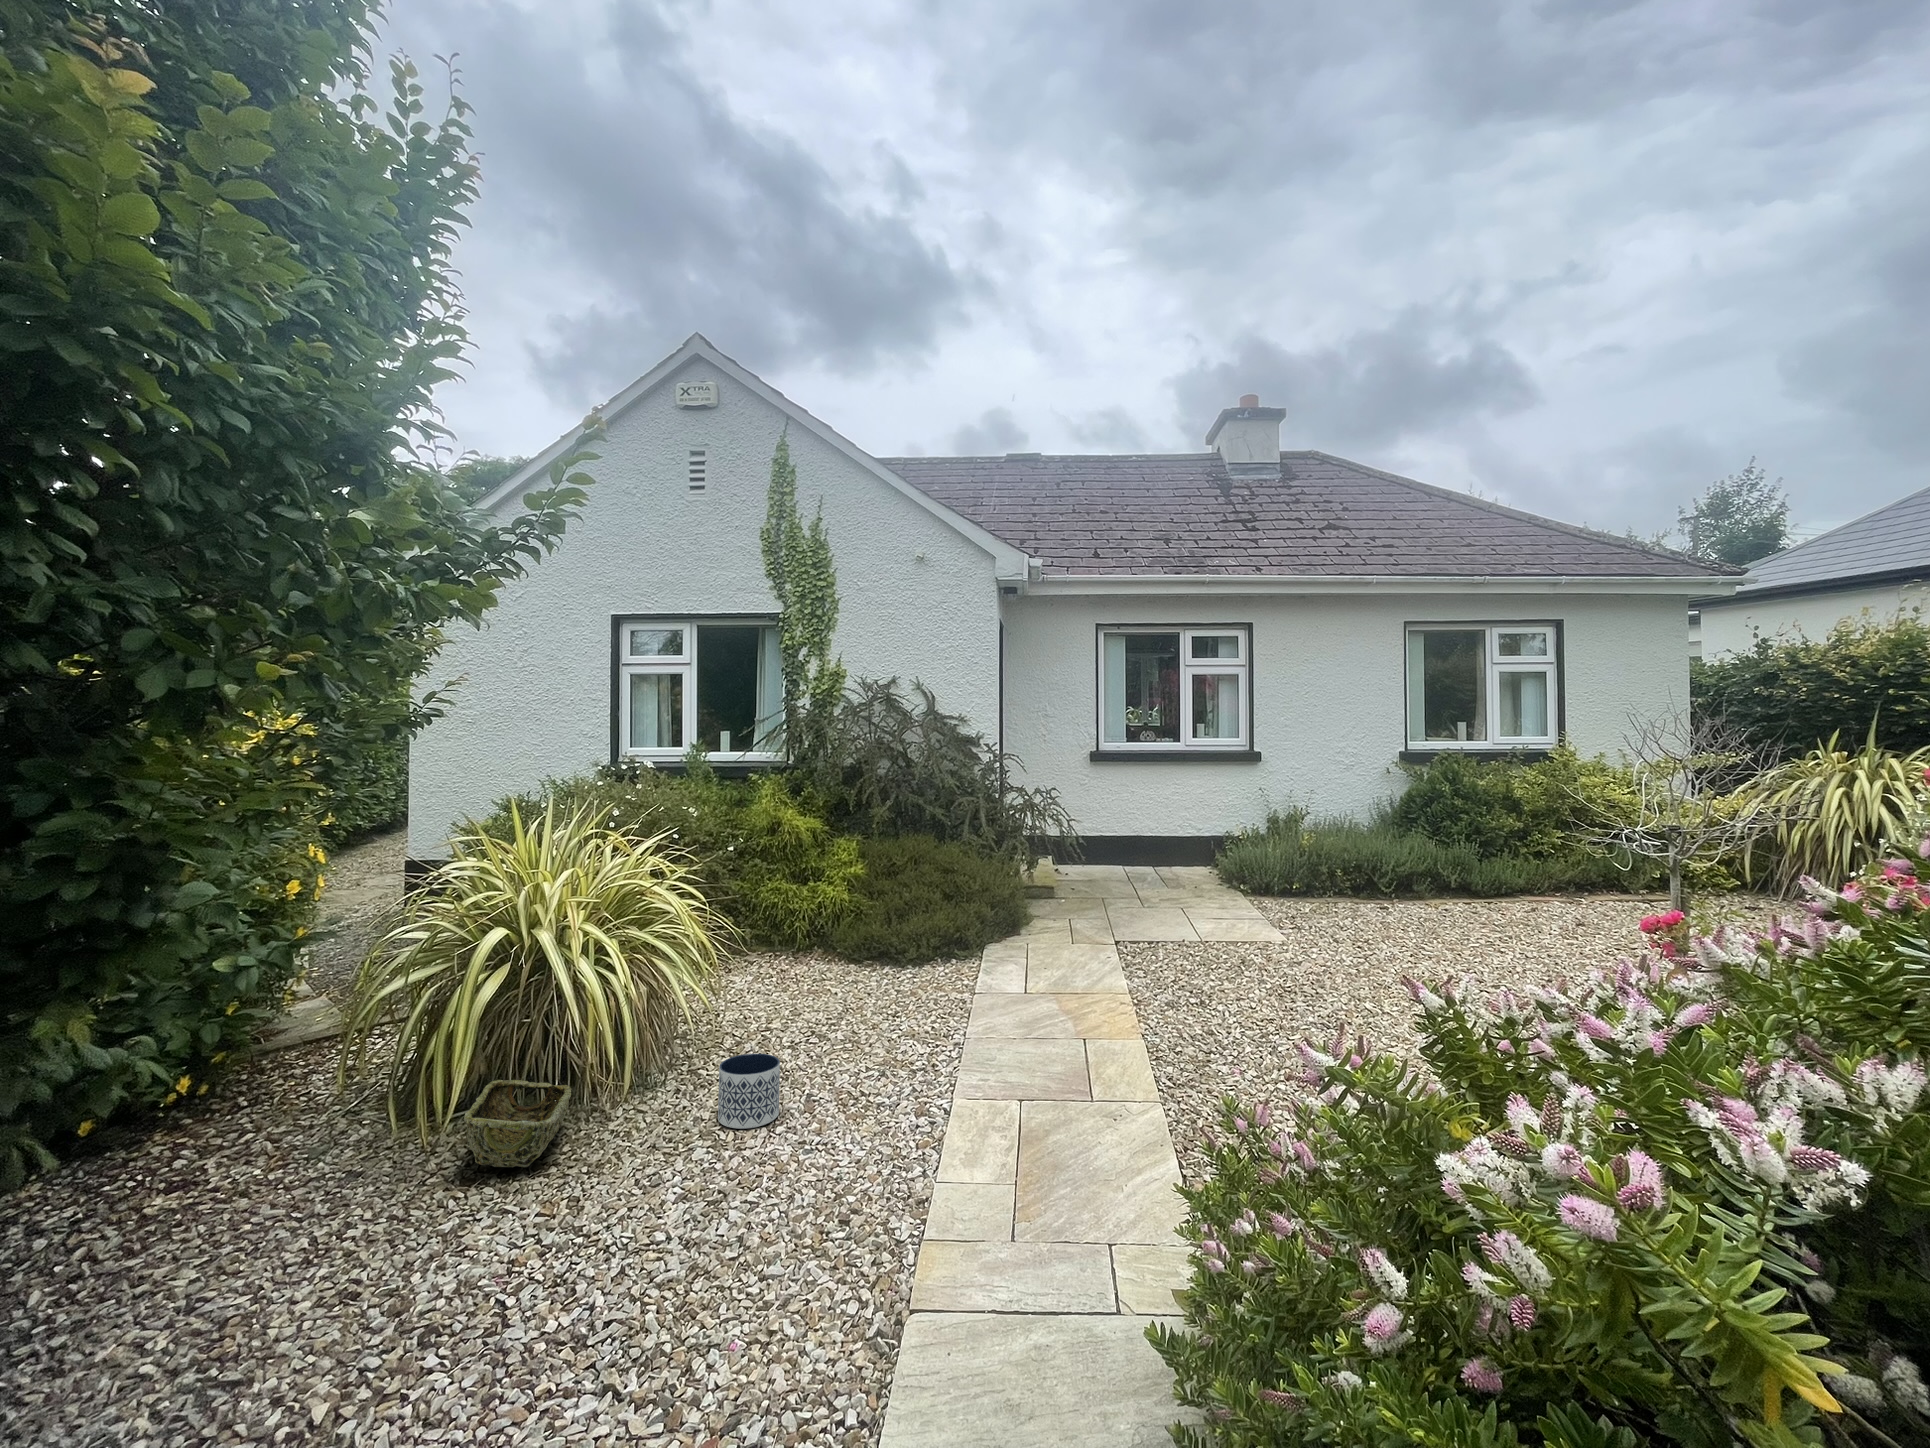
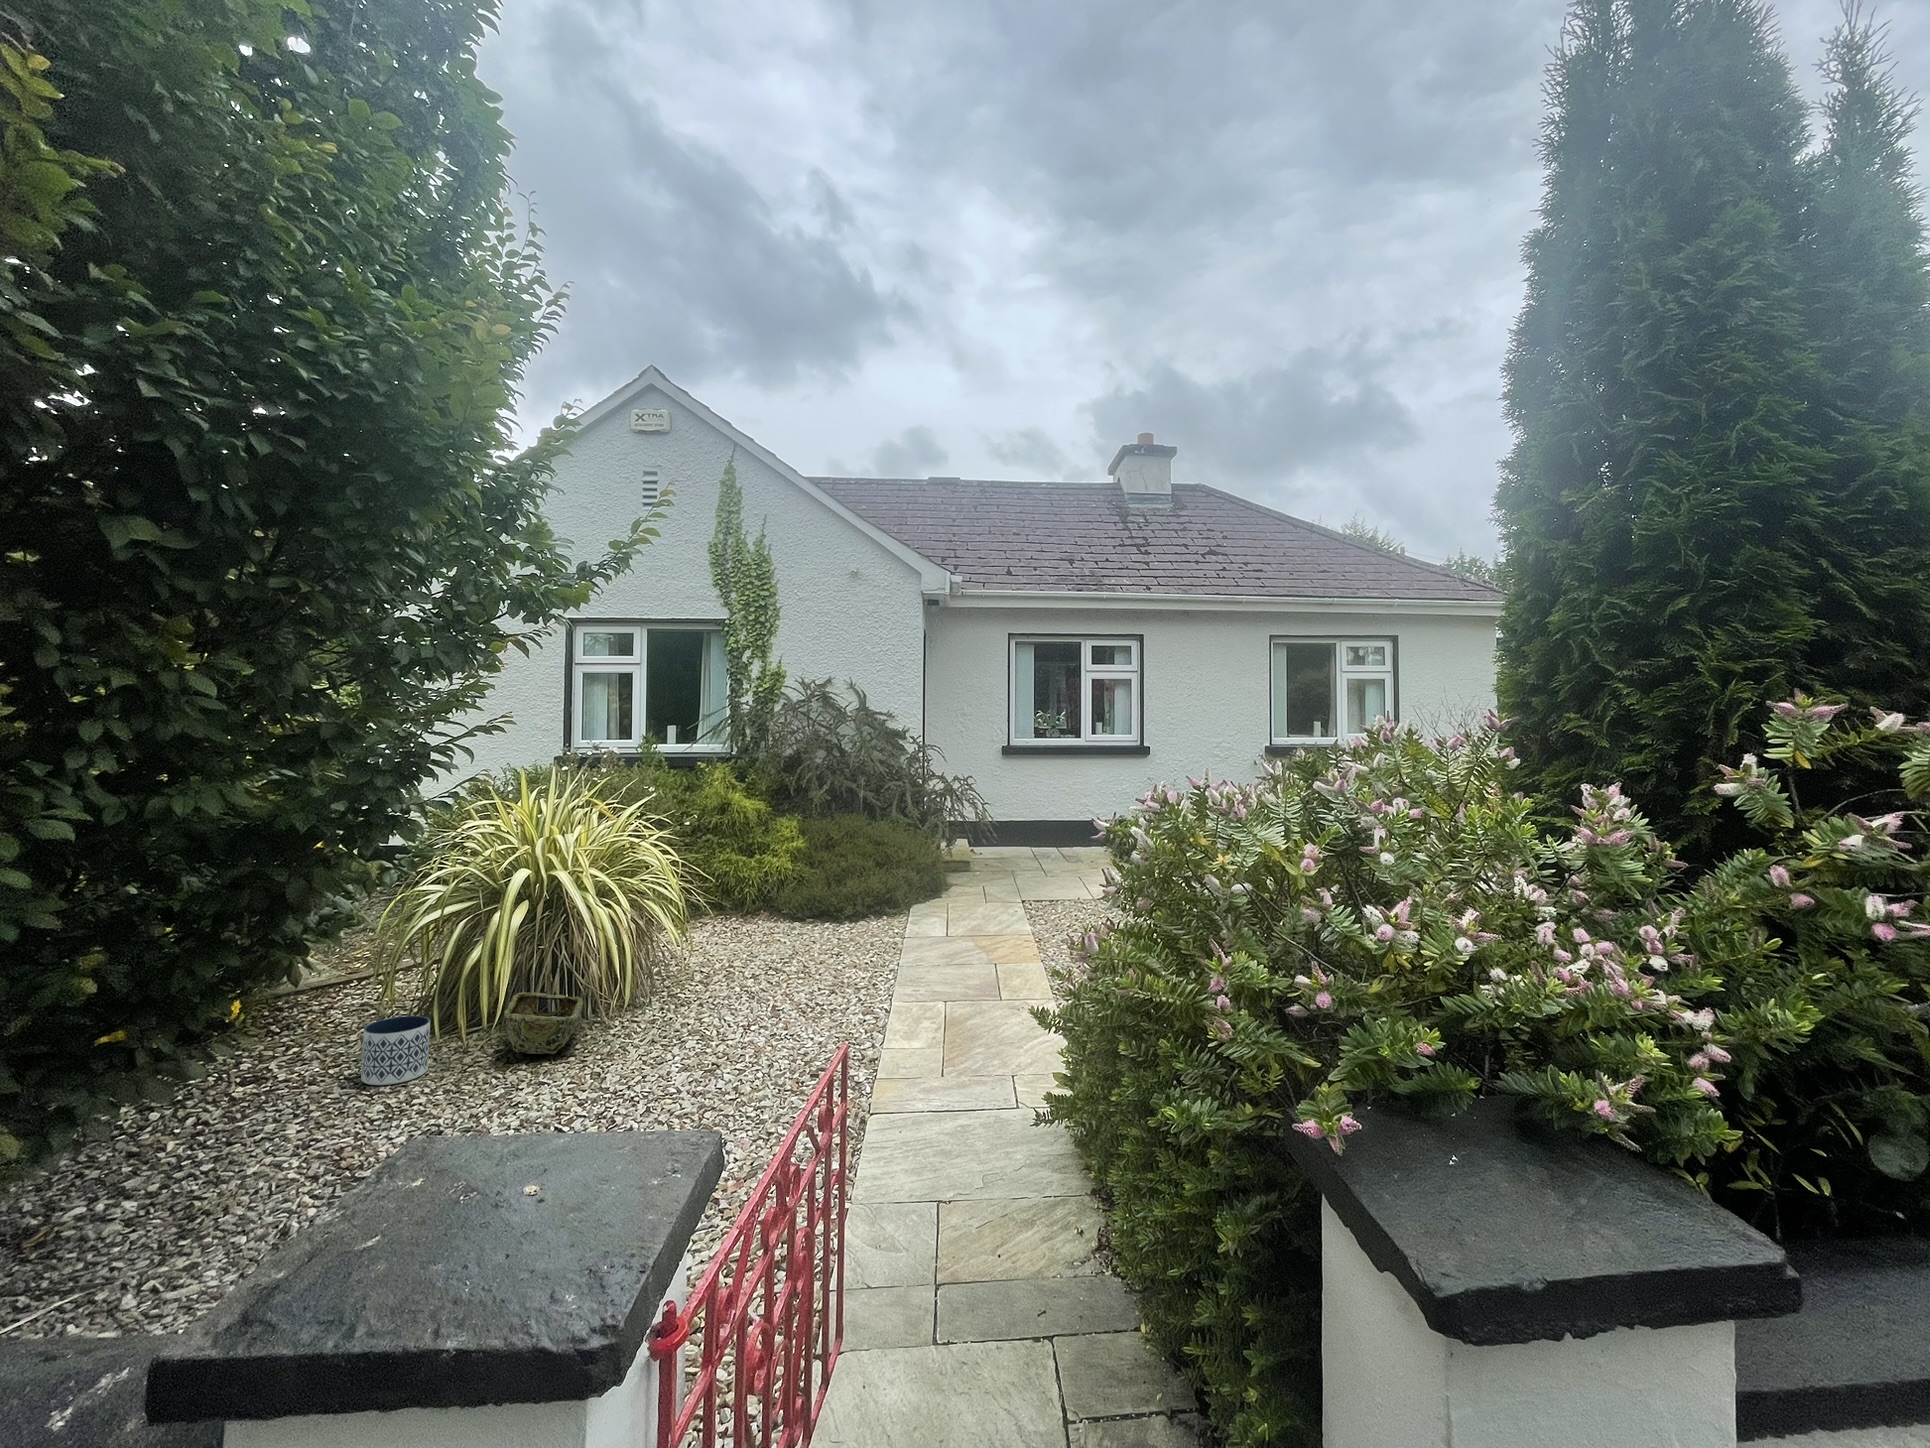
planter: present [718,1053,780,1129] -> present [361,1016,430,1085]

